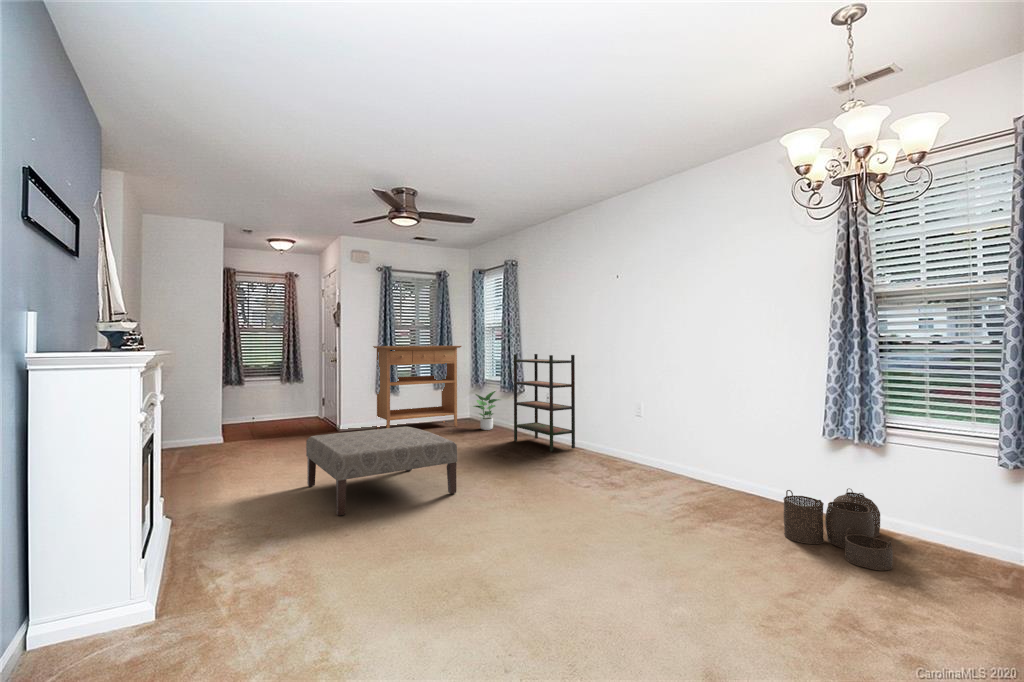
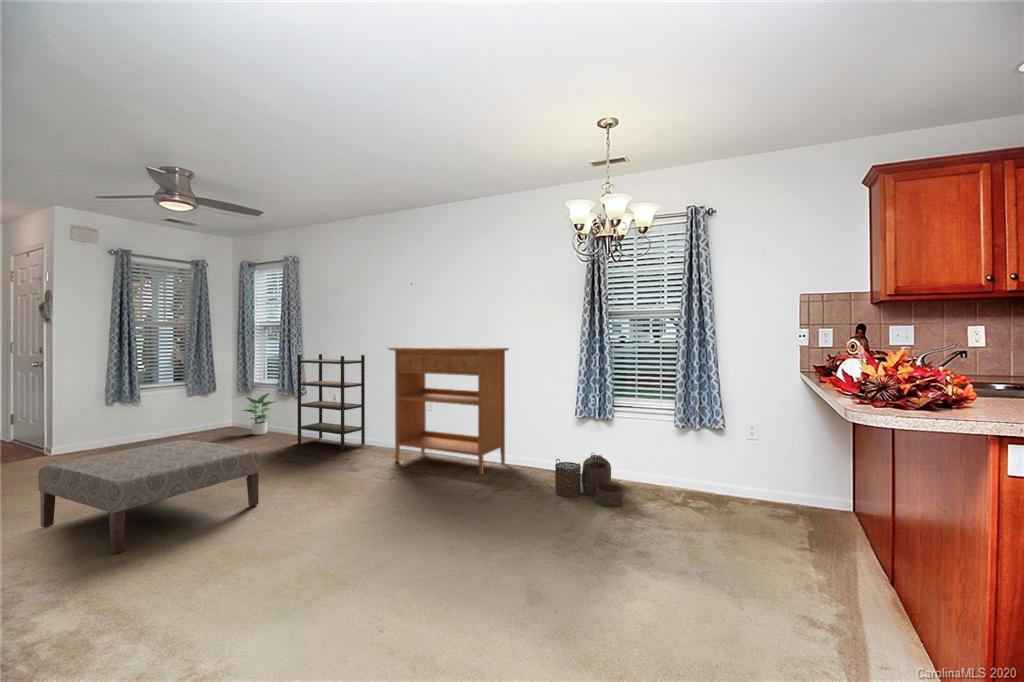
console table: present [373,346,461,429] -> present [389,347,509,475]

